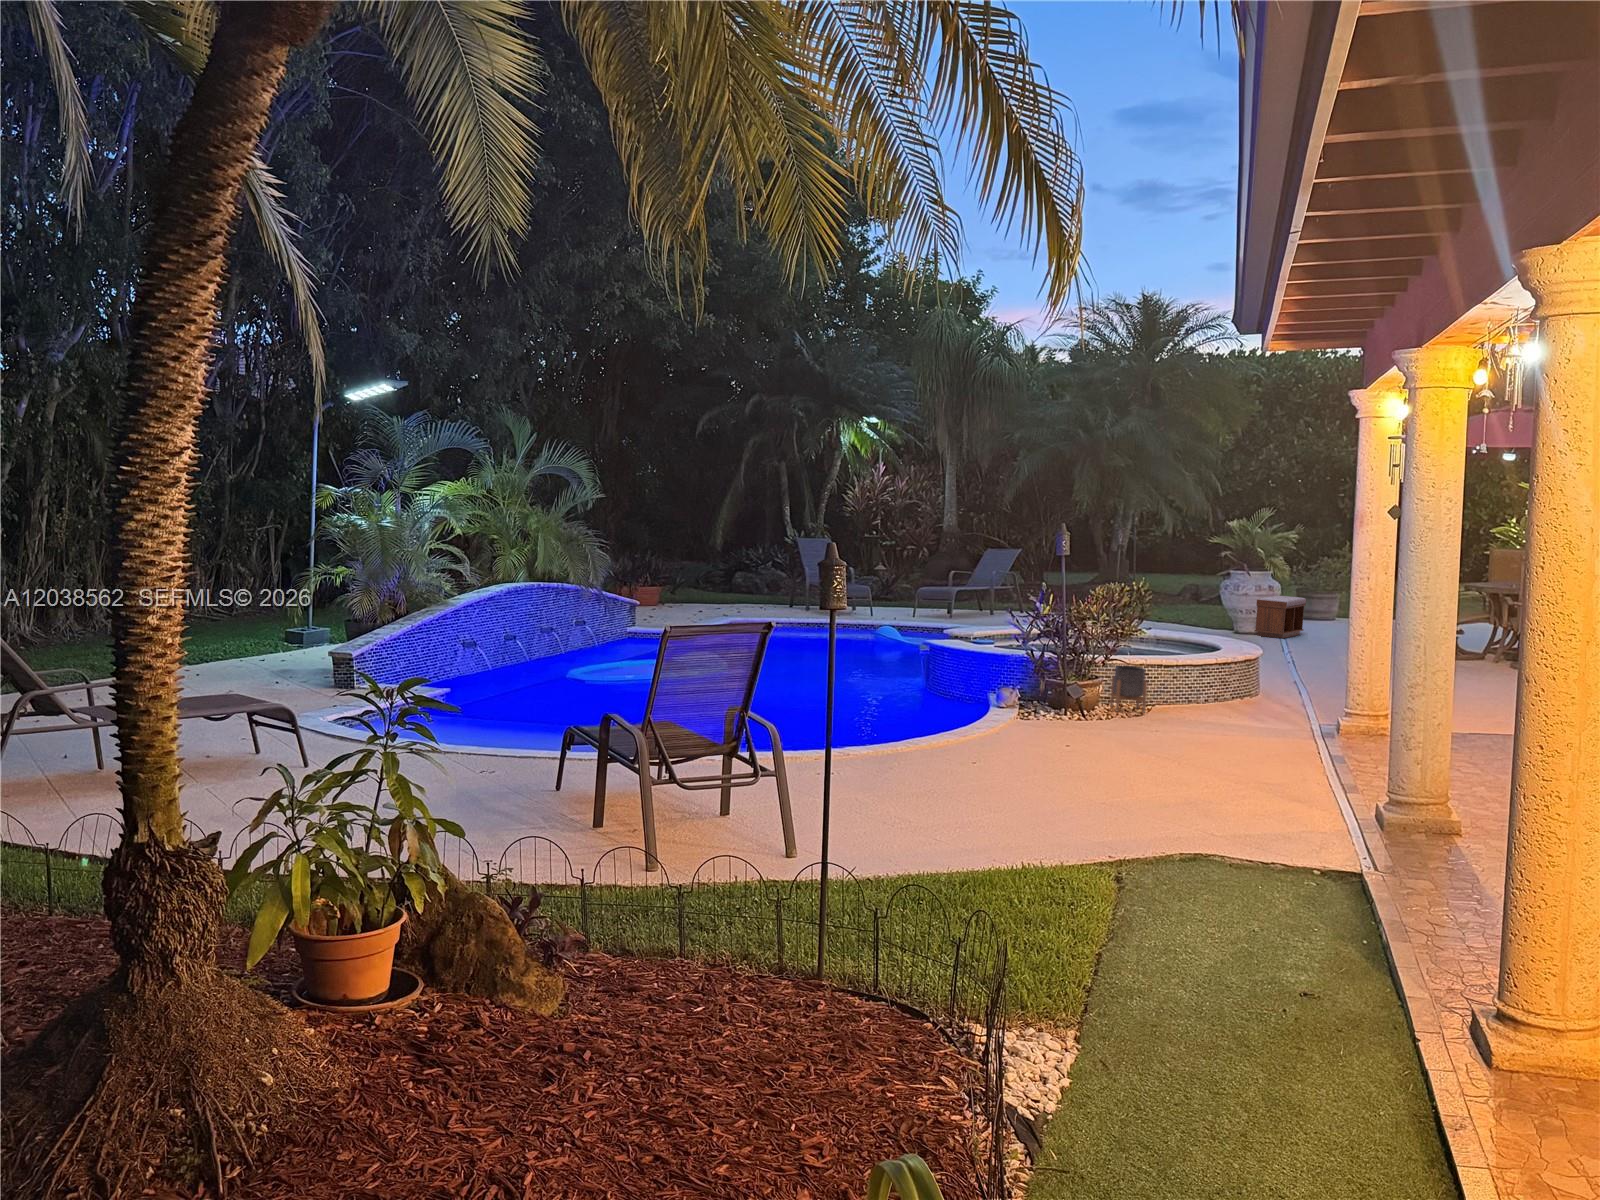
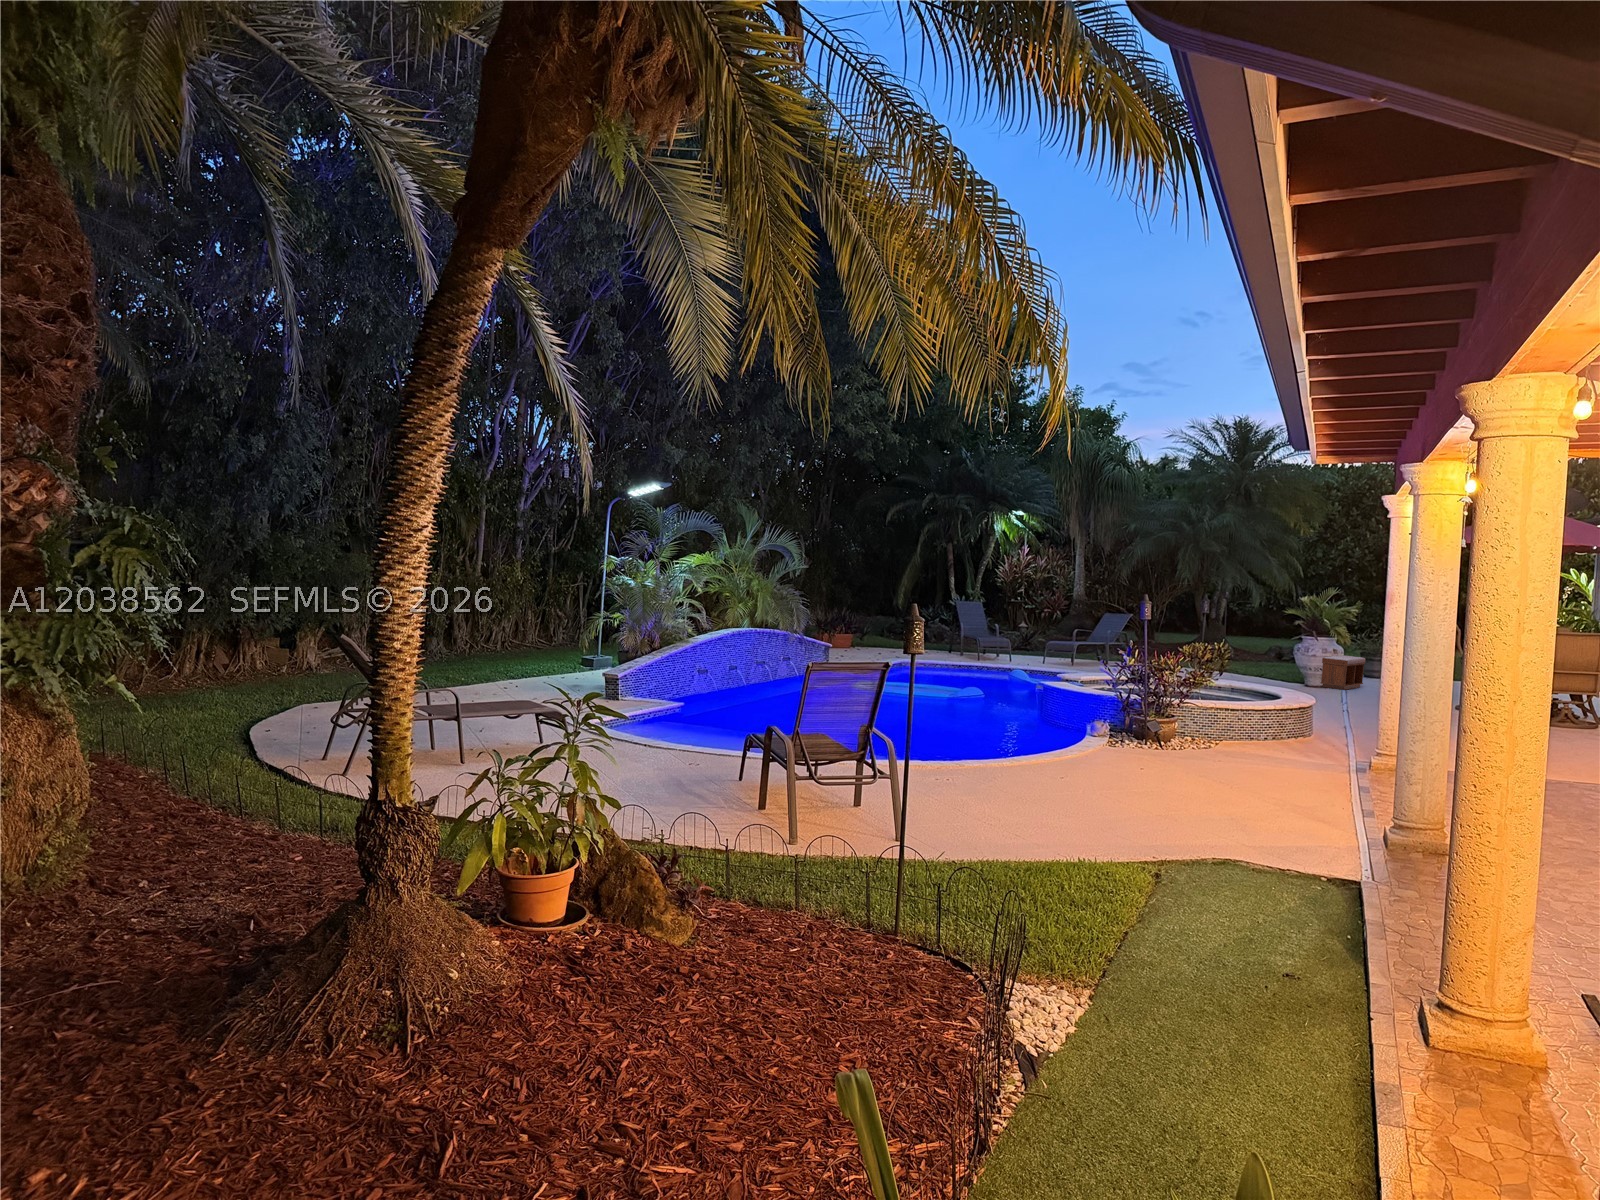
planter: present [1110,666,1147,713] -> none [1184,706,1215,745]

